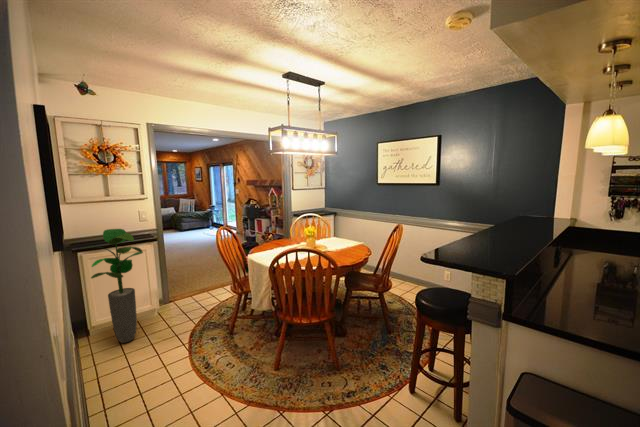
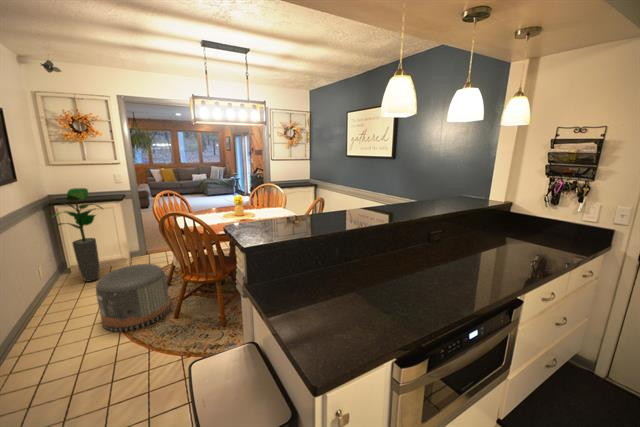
pouf: none [186,310,260,398] -> present [96,264,170,332]

